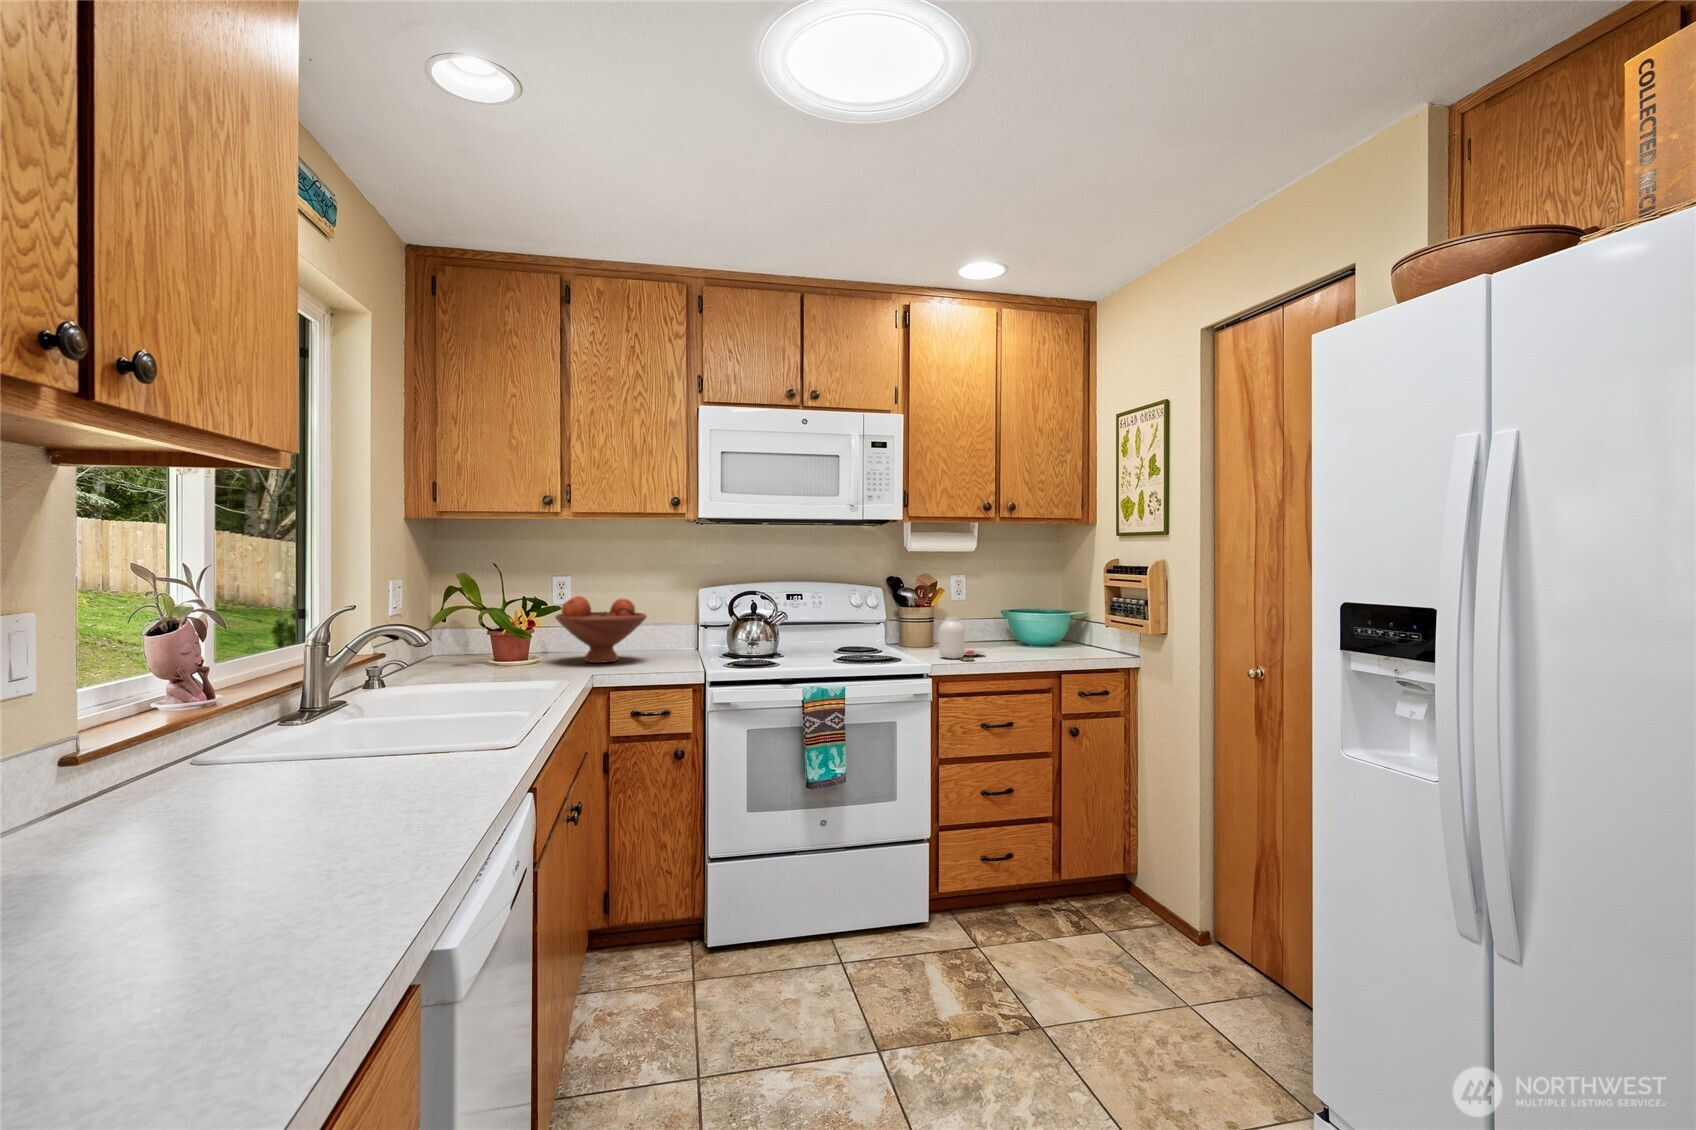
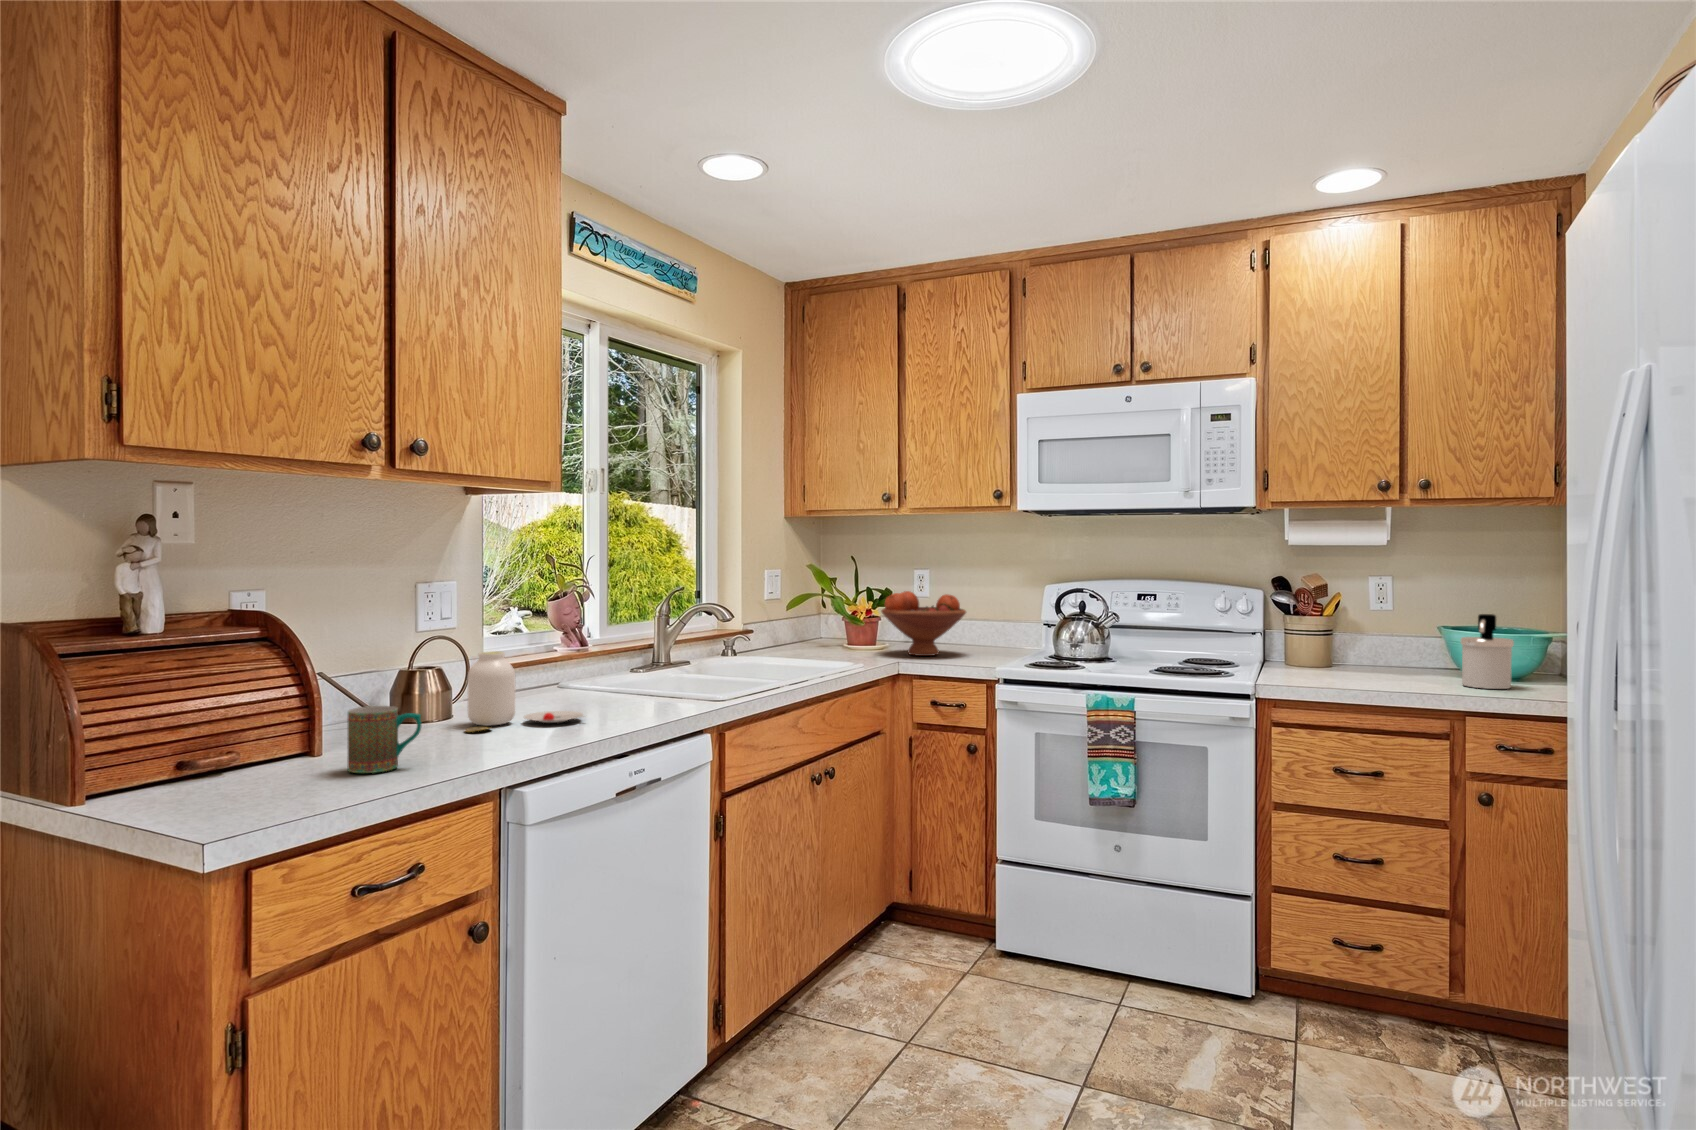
soap dispenser: none [1041,604,1074,658] -> present [1461,614,1514,689]
jar: present [939,617,984,661] -> present [465,651,583,732]
mug: none [103,828,266,978] -> present [348,706,421,773]

